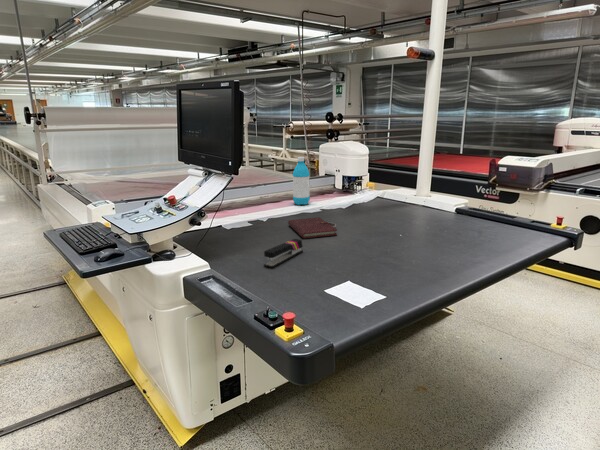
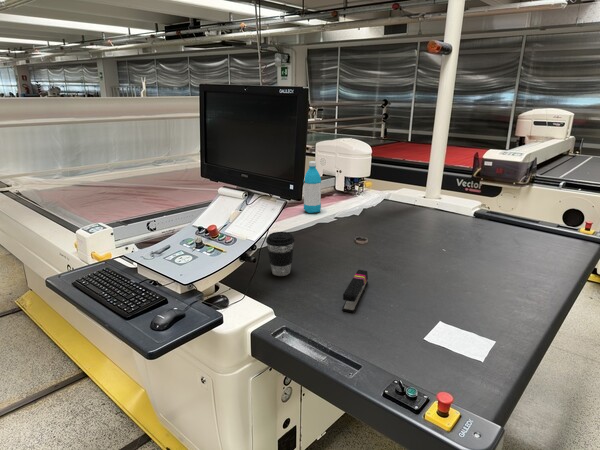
coffee cup: none [222,205,247,243] -> present [266,232,294,276]
notebook: present [288,217,337,238] -> none [322,232,385,263]

